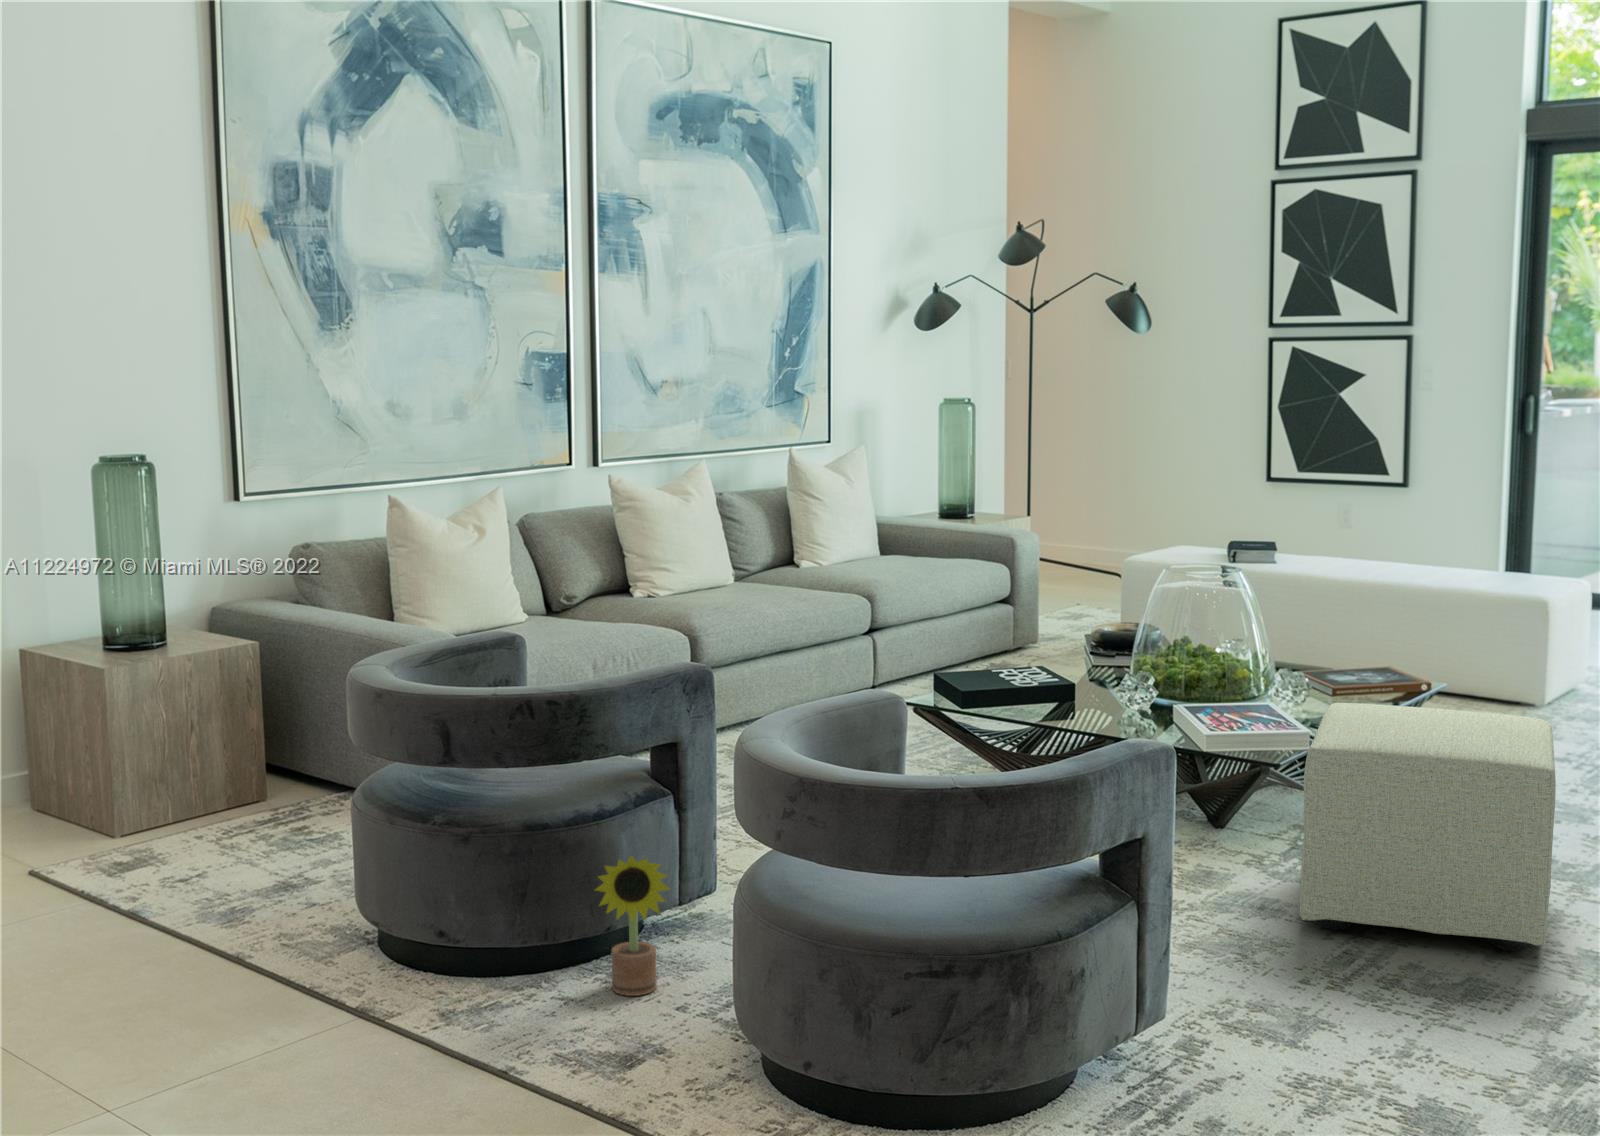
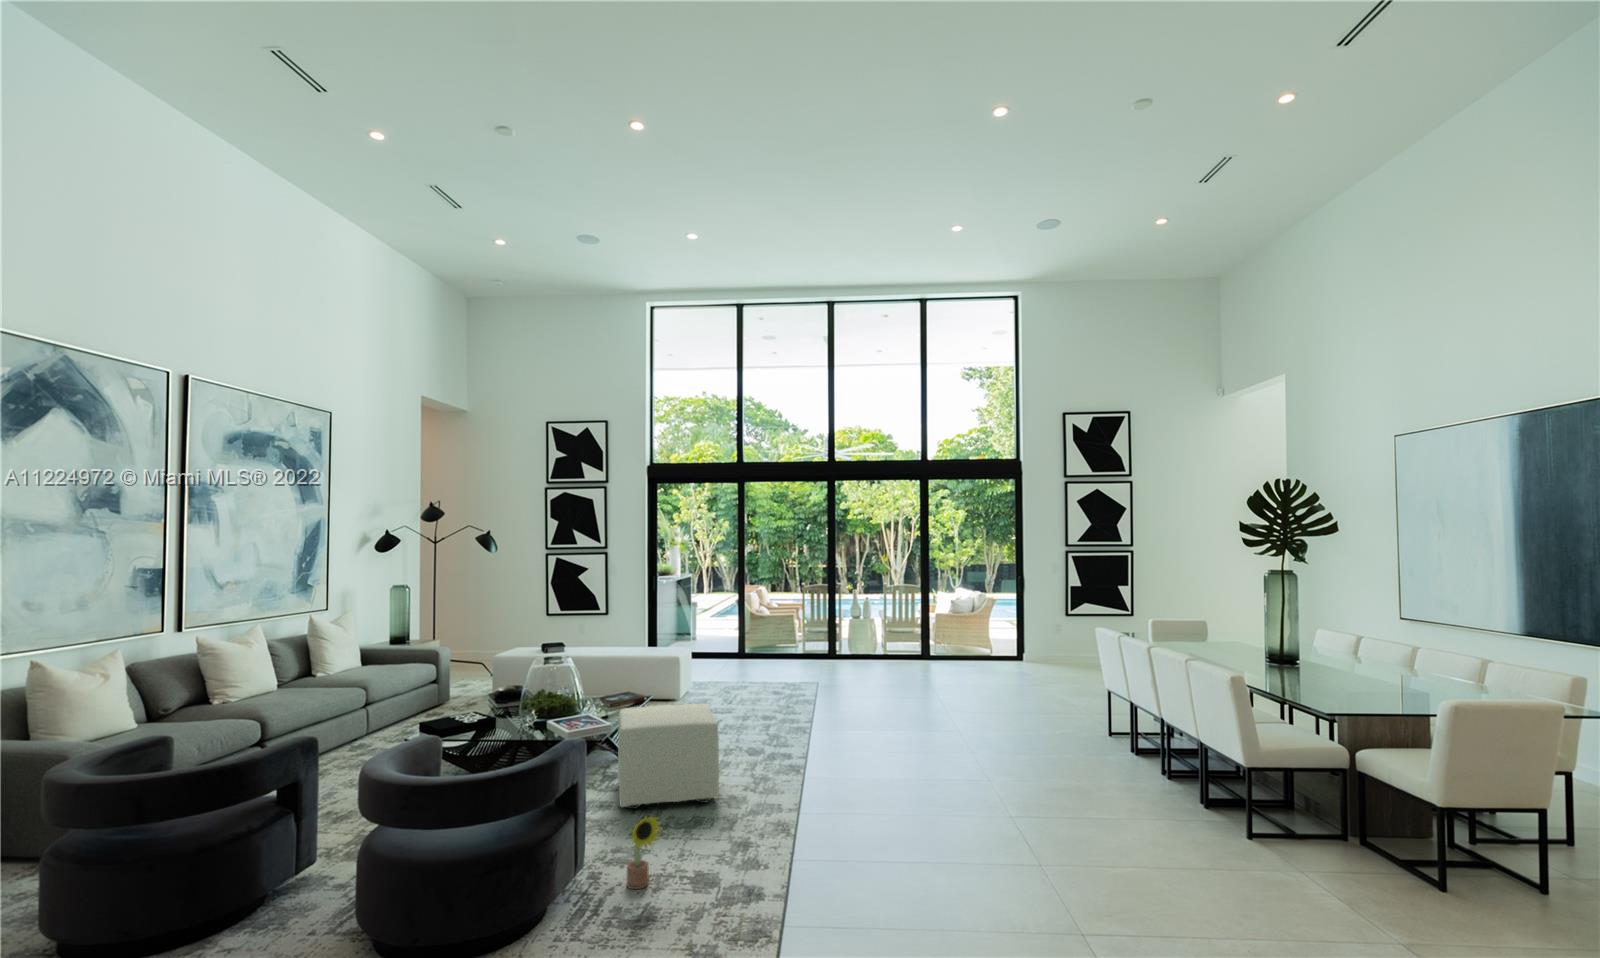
decorative plant: present [596,856,670,996] -> present [627,816,662,889]

